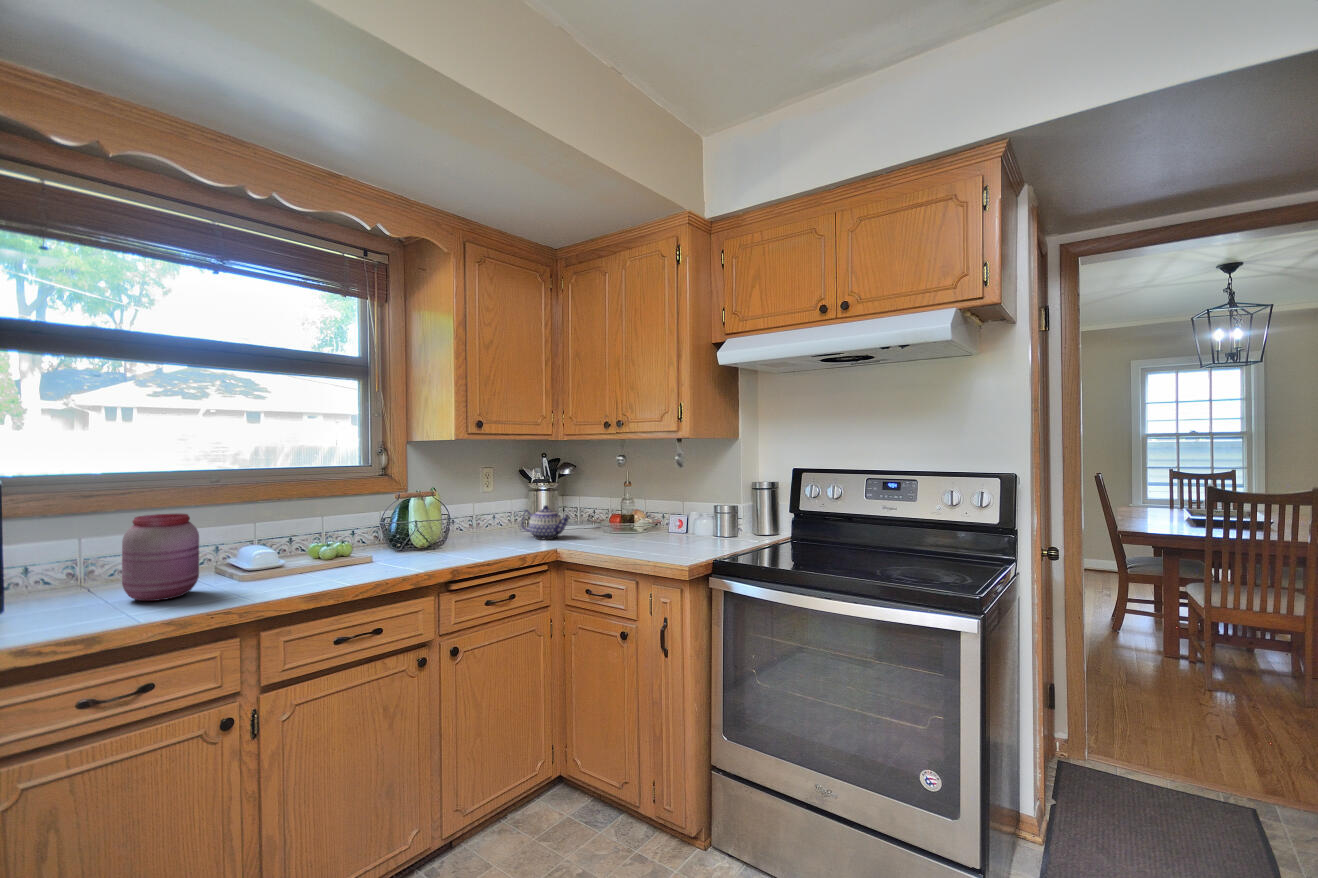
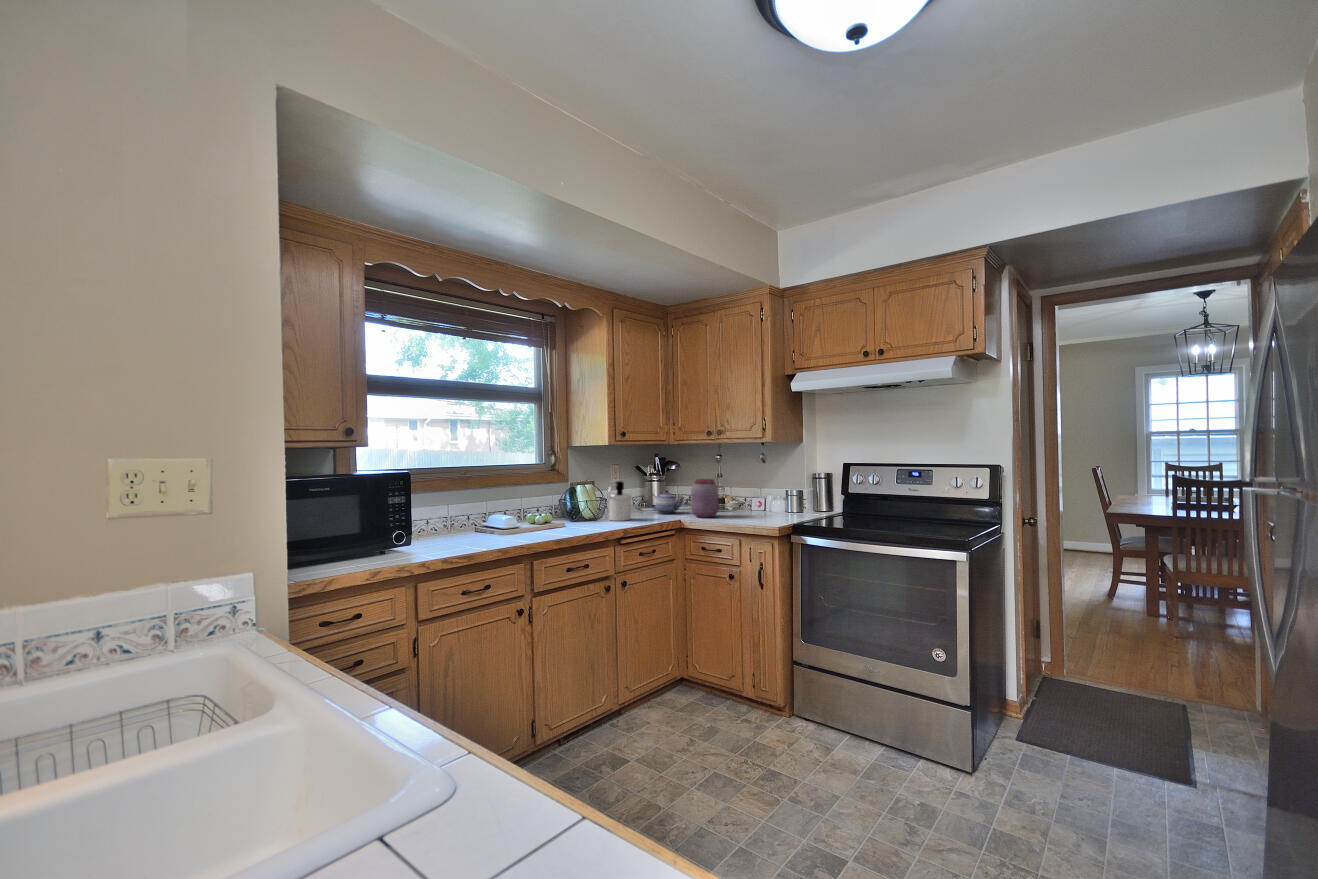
soap dispenser: none [442,493,484,552] -> present [608,481,631,521]
jar: present [122,514,199,601] -> present [691,479,719,518]

